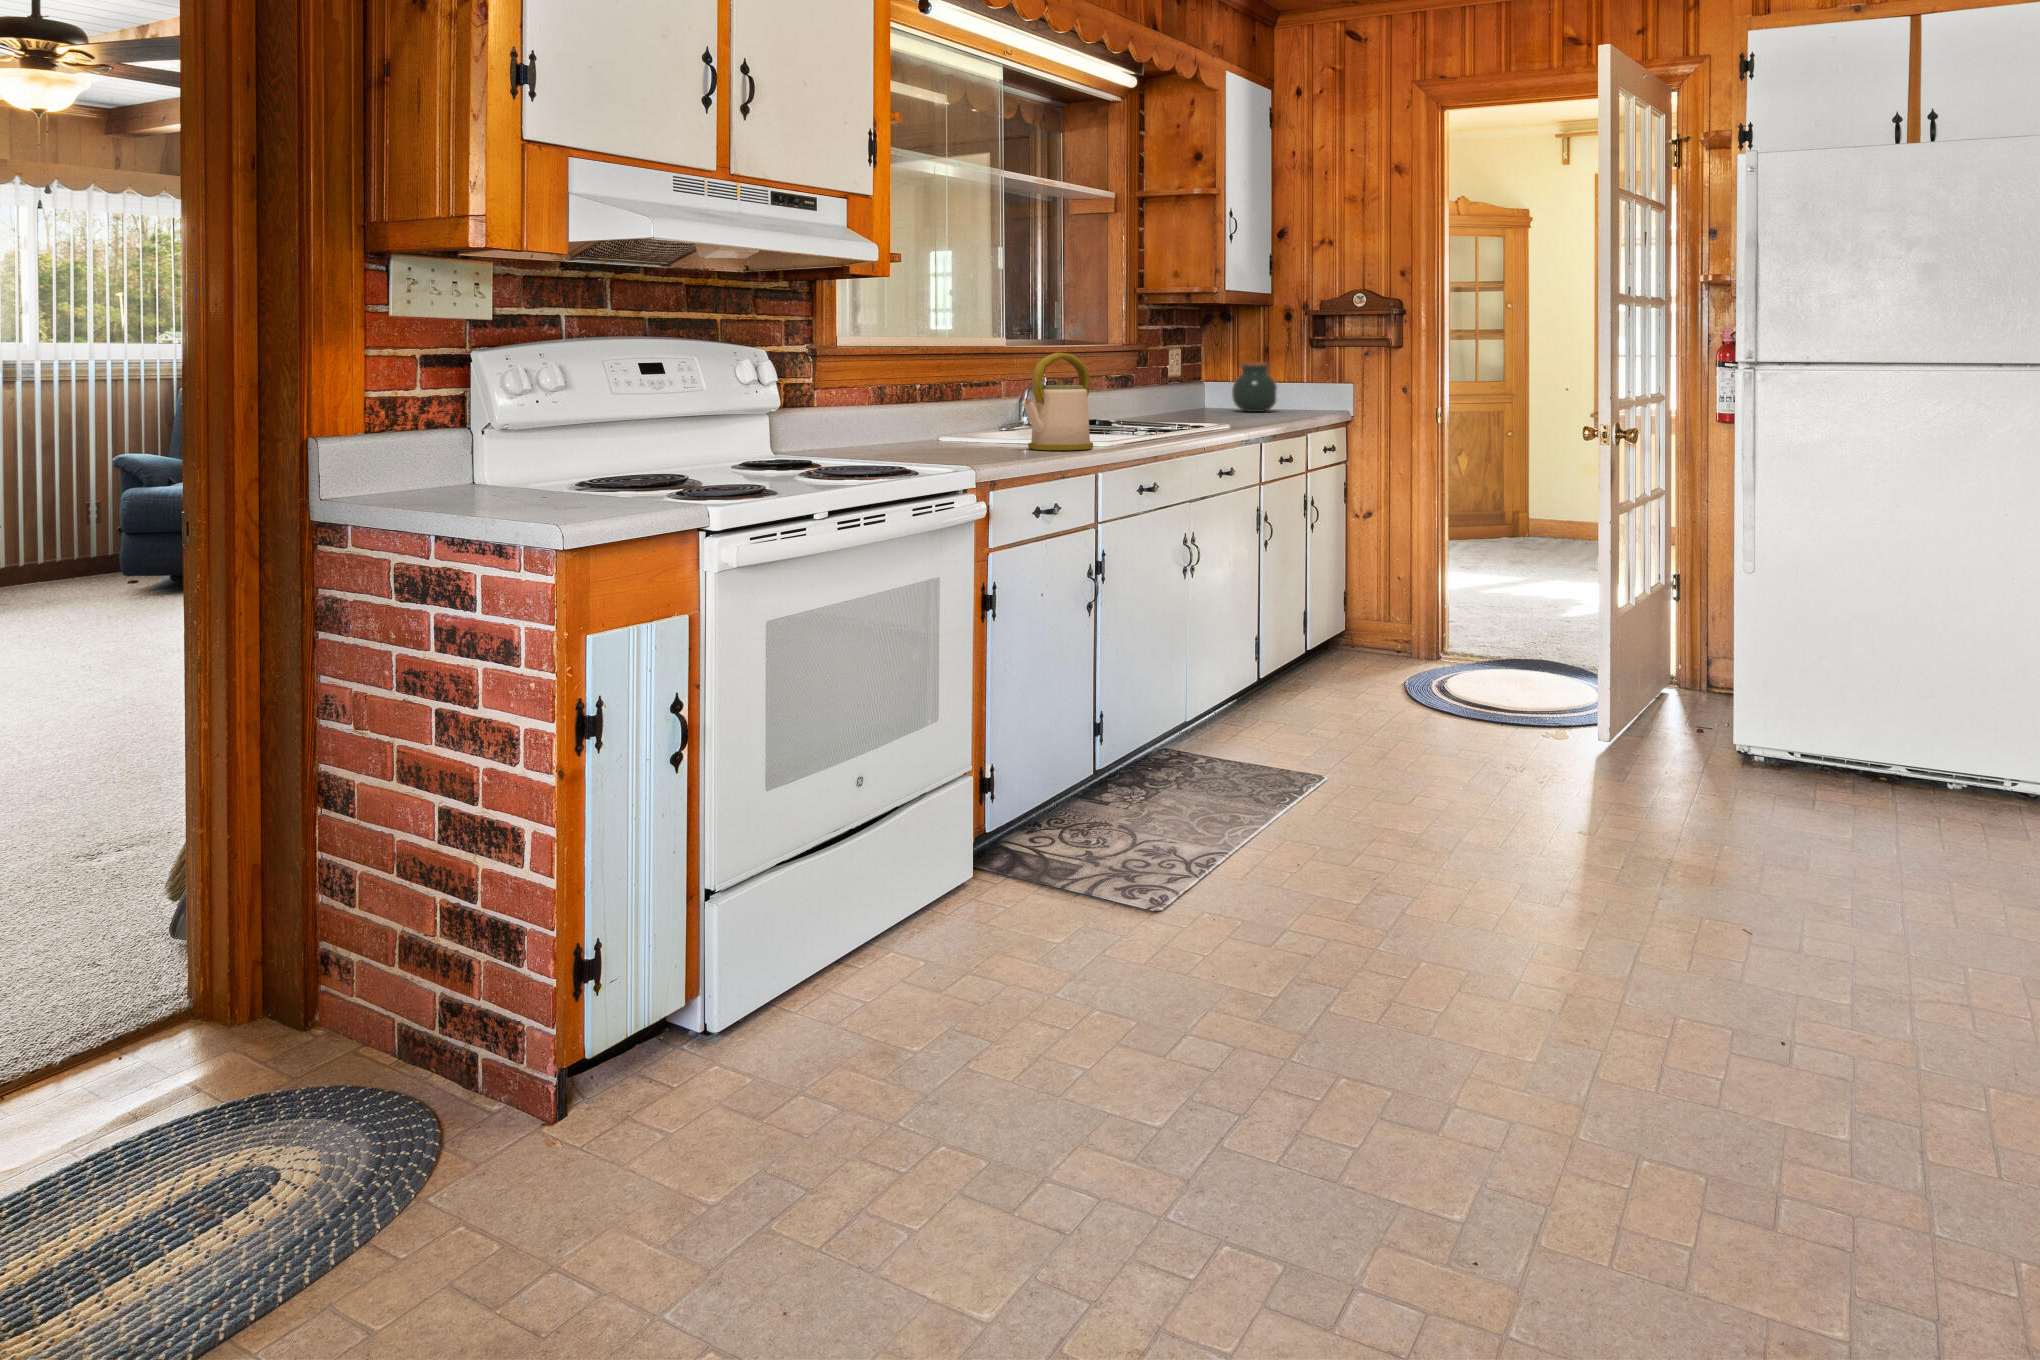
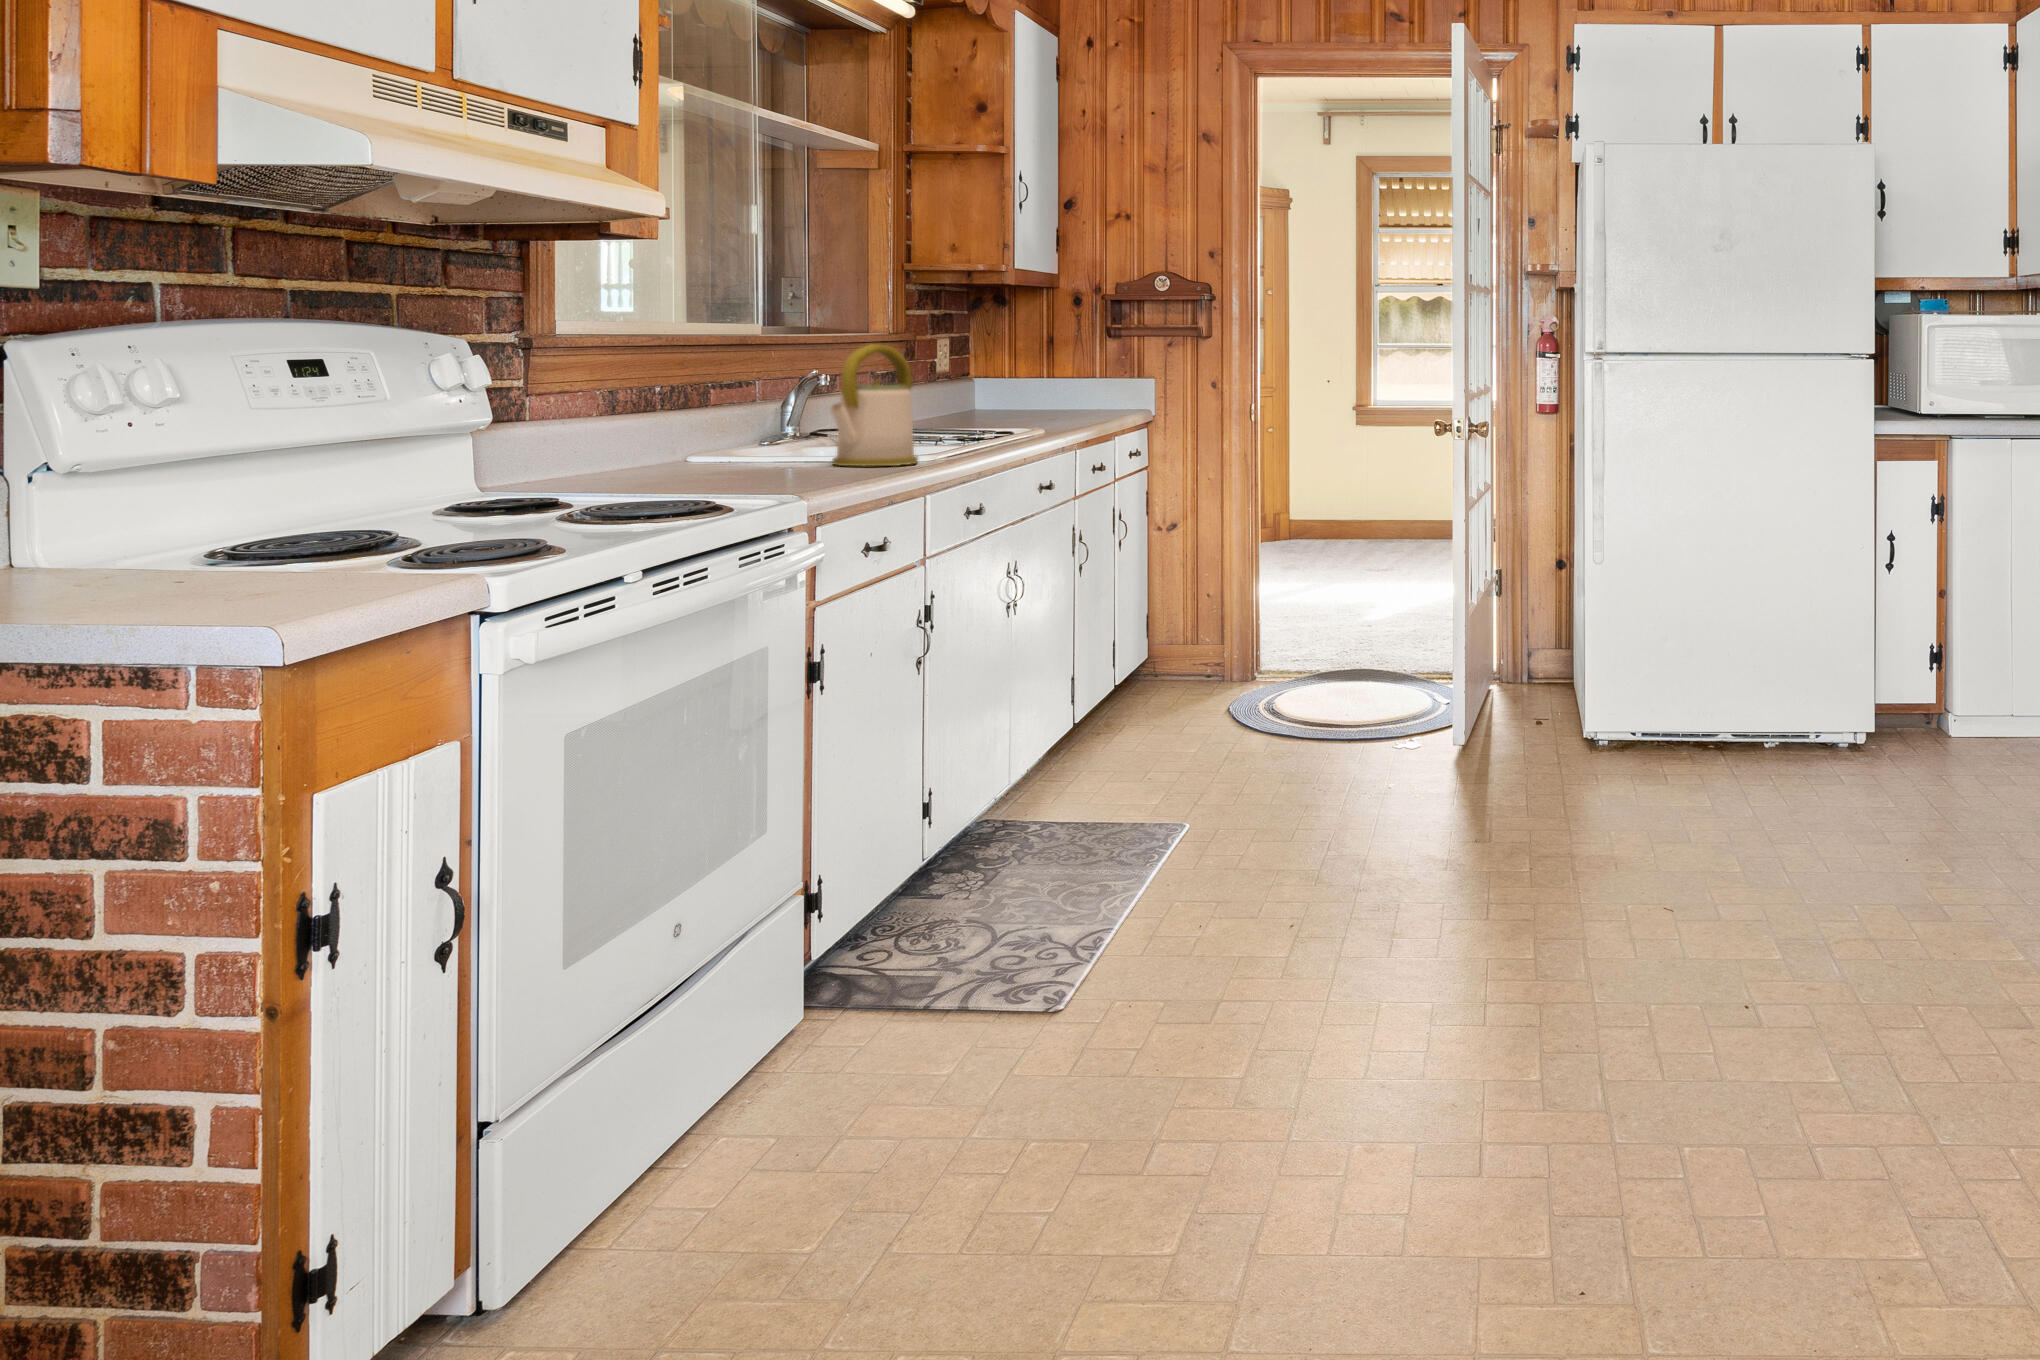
jar: present [1232,362,1277,412] -> none [1008,357,1065,416]

